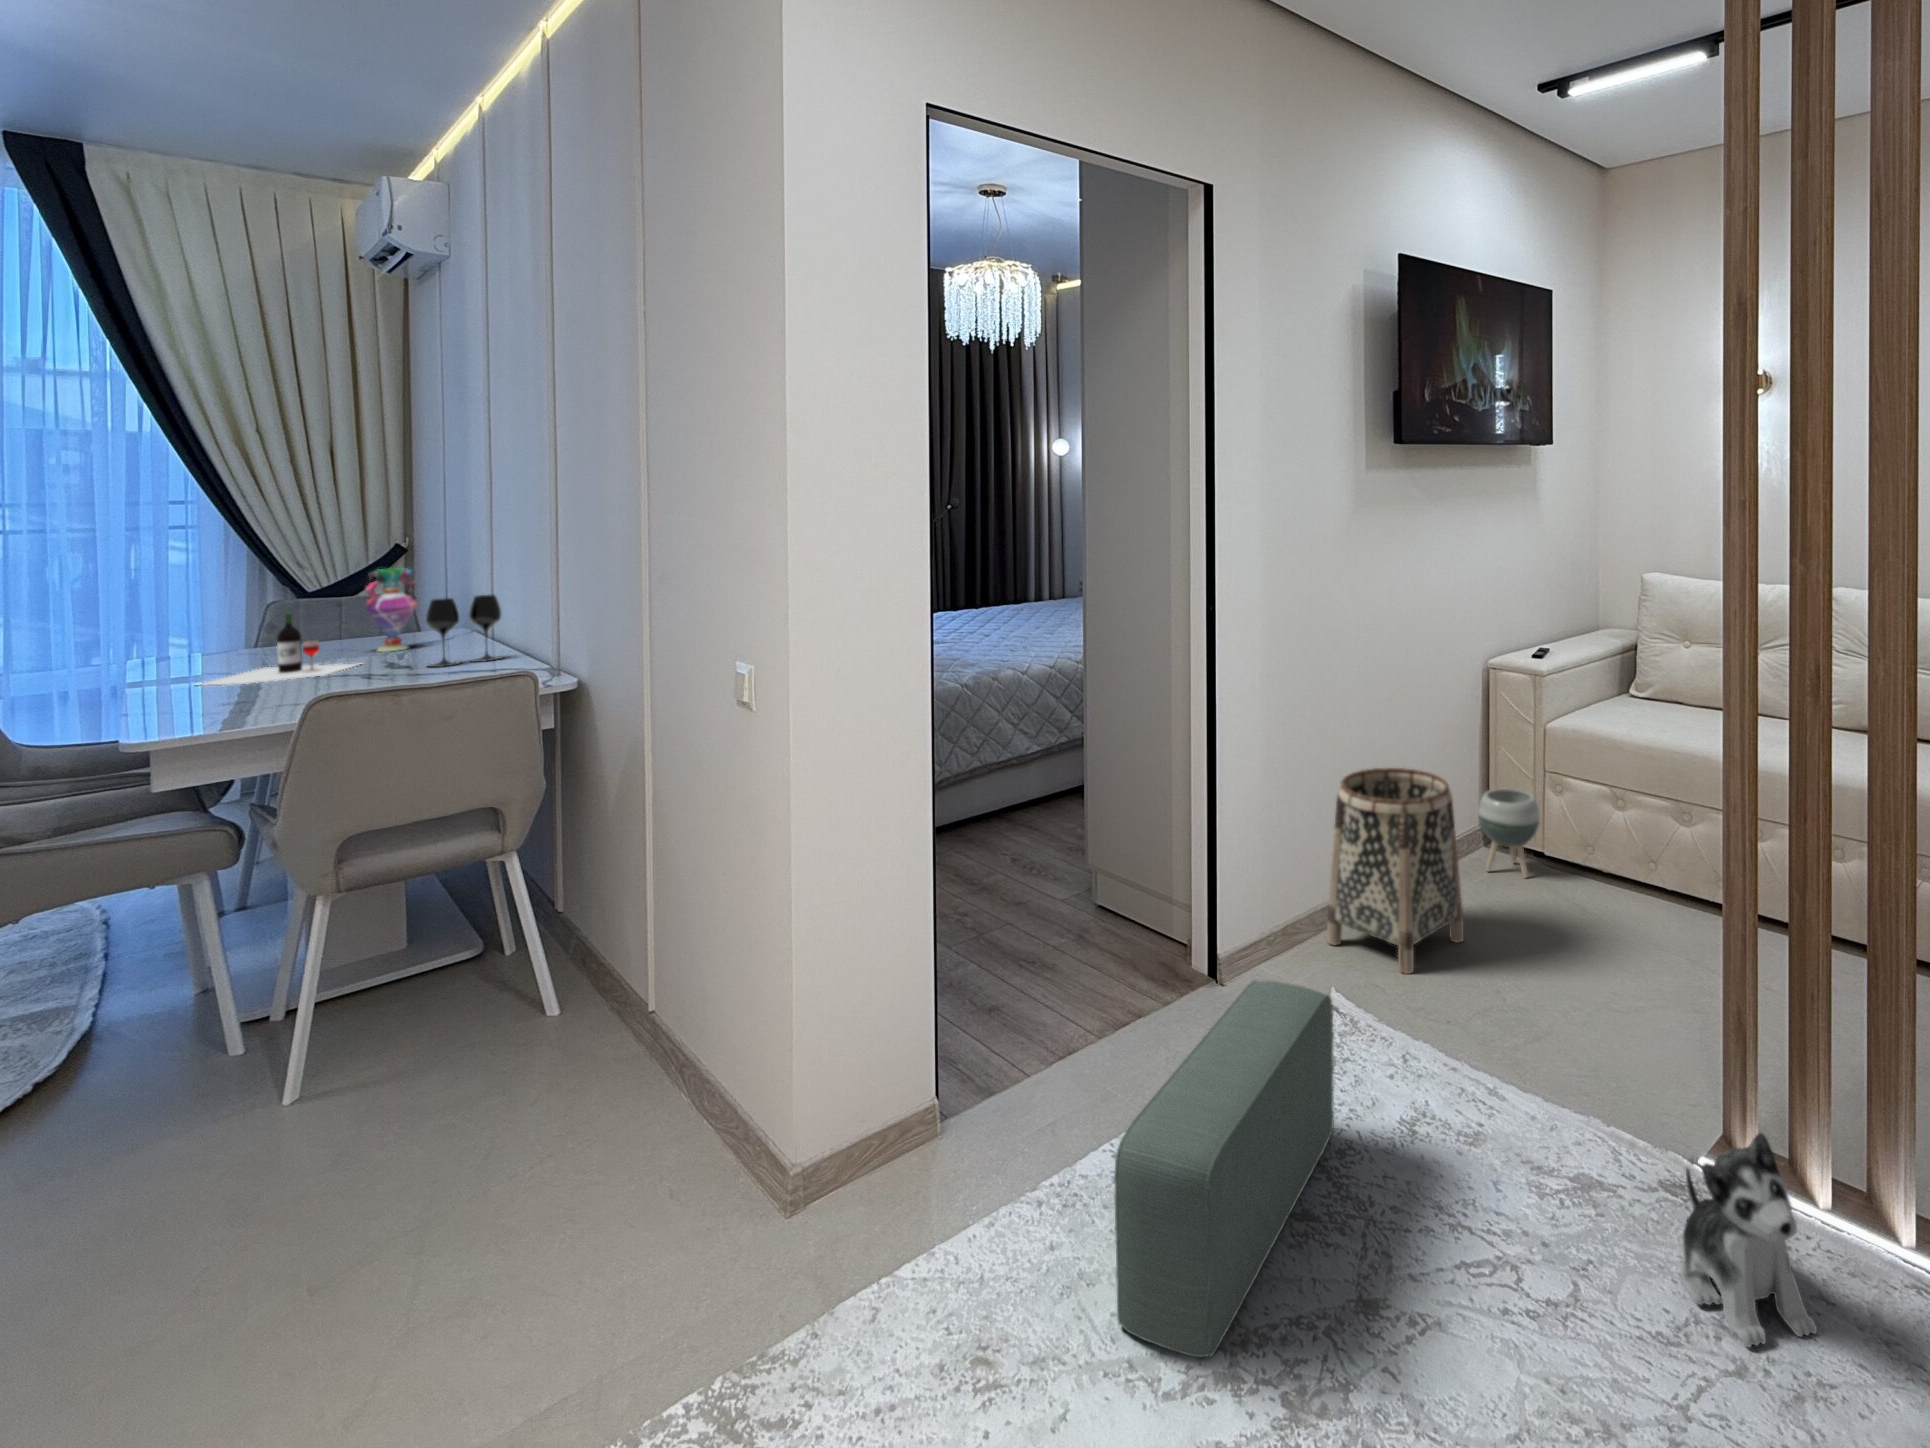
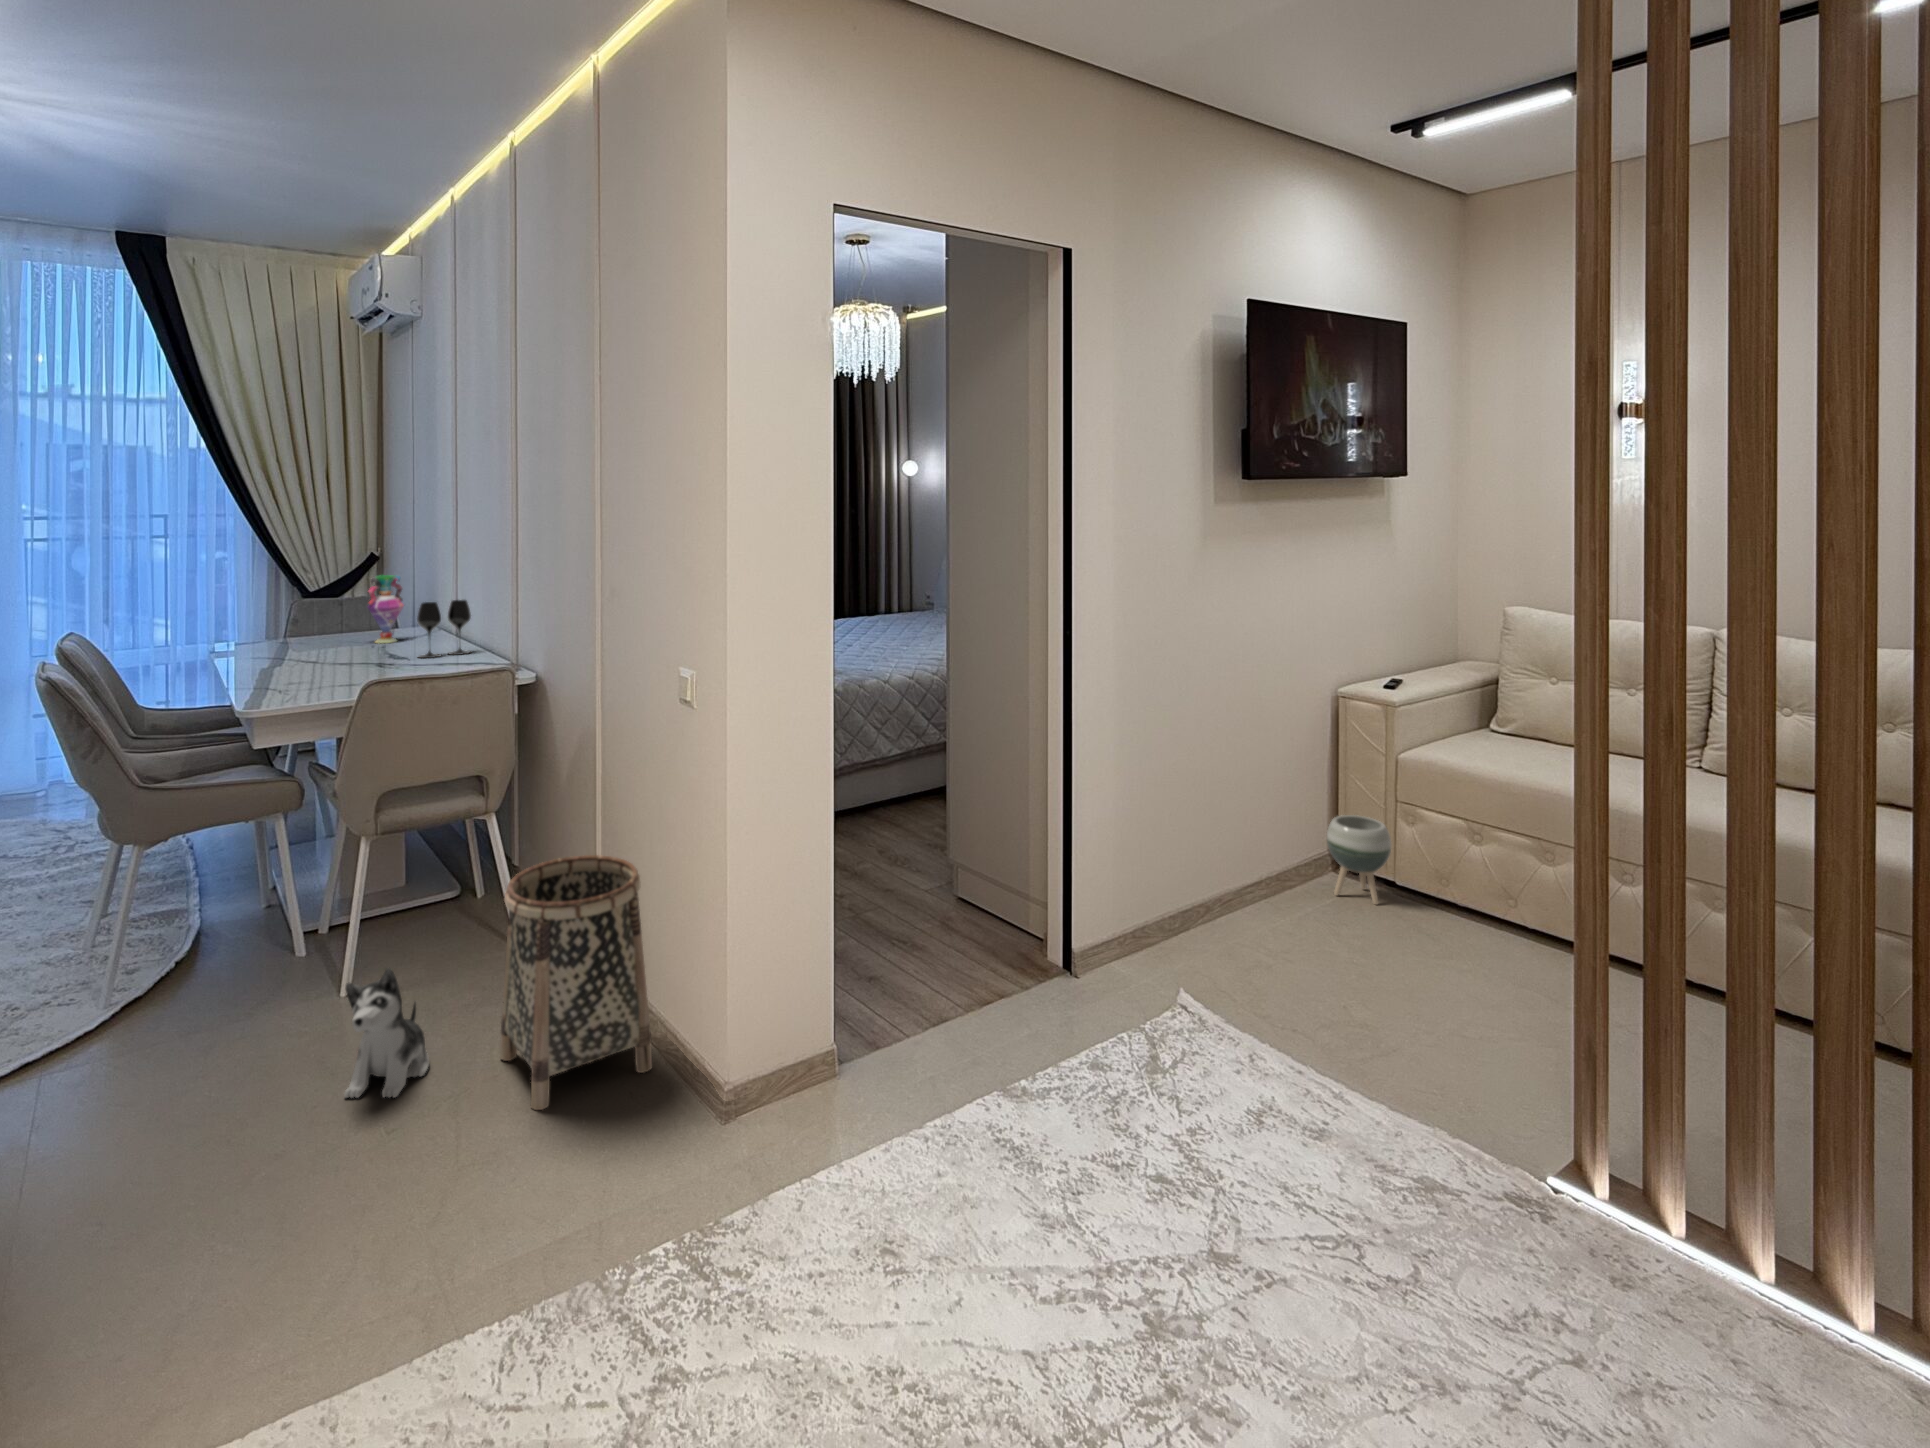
wine bottle: present [201,613,357,685] -> none [257,610,372,666]
basket: present [1327,768,1464,974] -> present [500,855,652,1110]
pouf: present [1114,981,1334,1357] -> none [998,969,1185,1277]
plush toy: present [1681,1133,1817,1347] -> present [344,968,429,1098]

